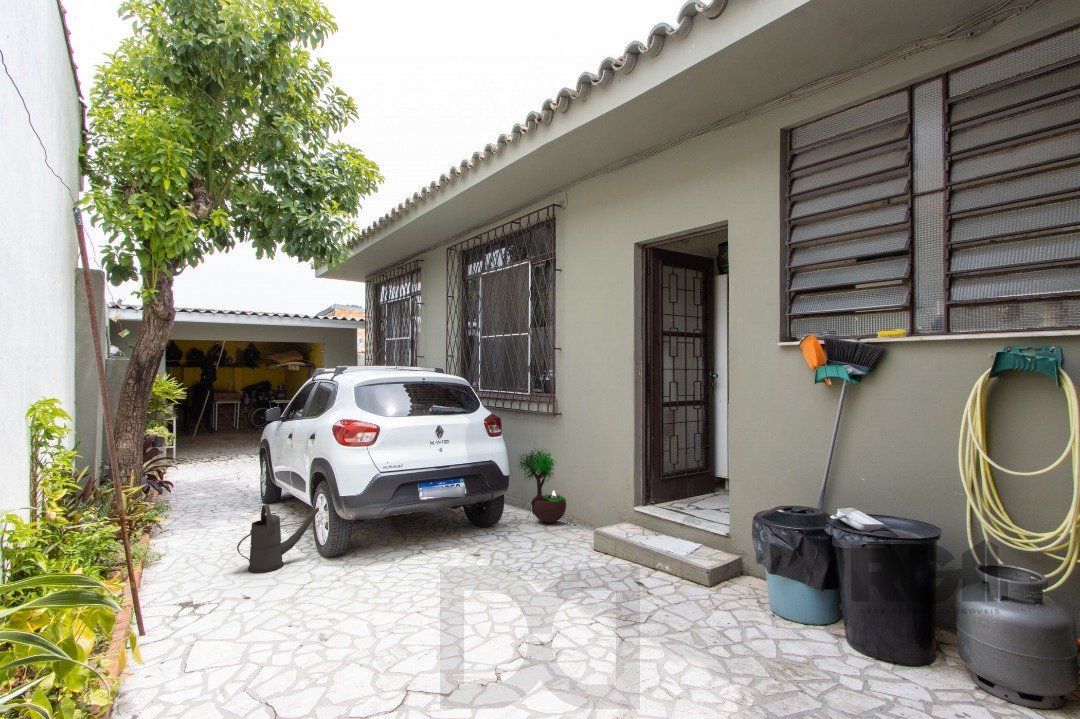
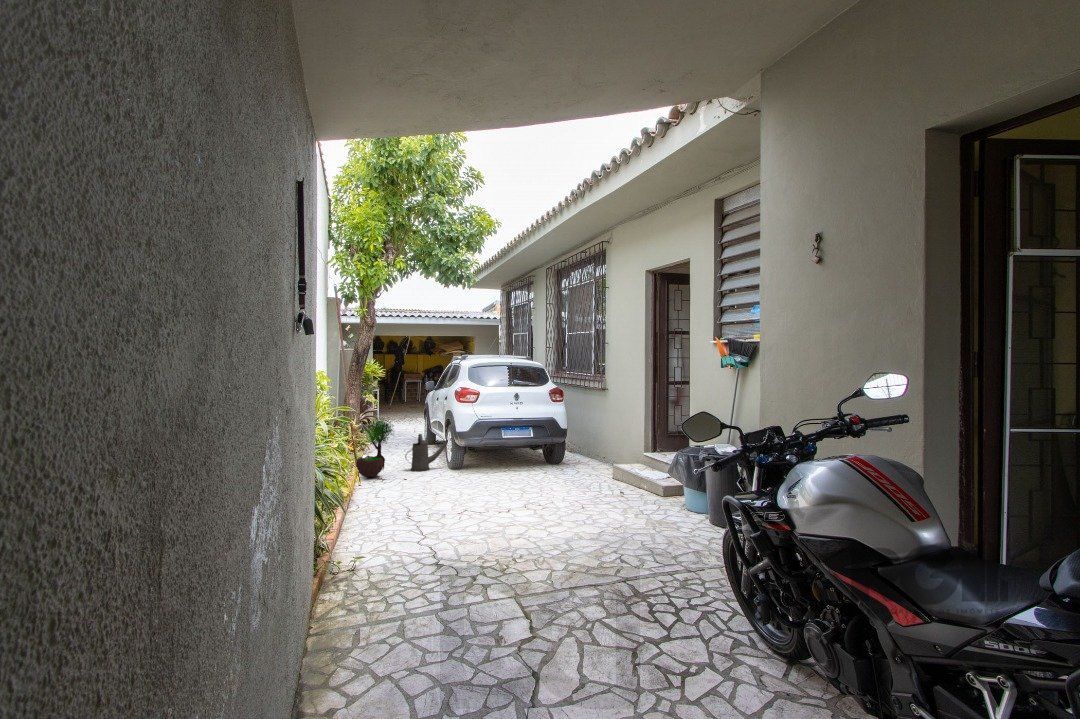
potted tree: present [515,448,566,523] -> present [356,417,394,477]

